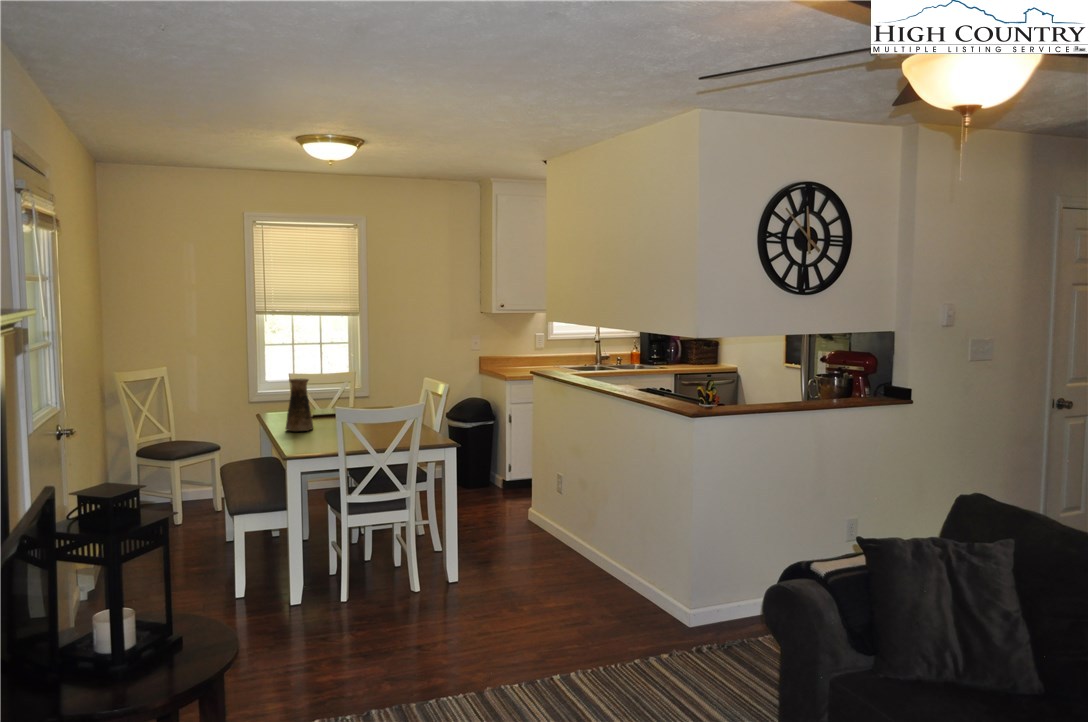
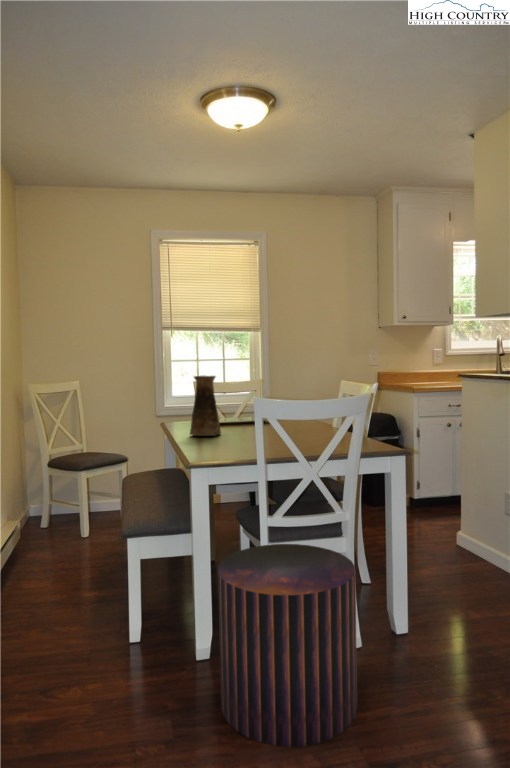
pouf: none [306,515,405,642] -> present [218,544,357,747]

